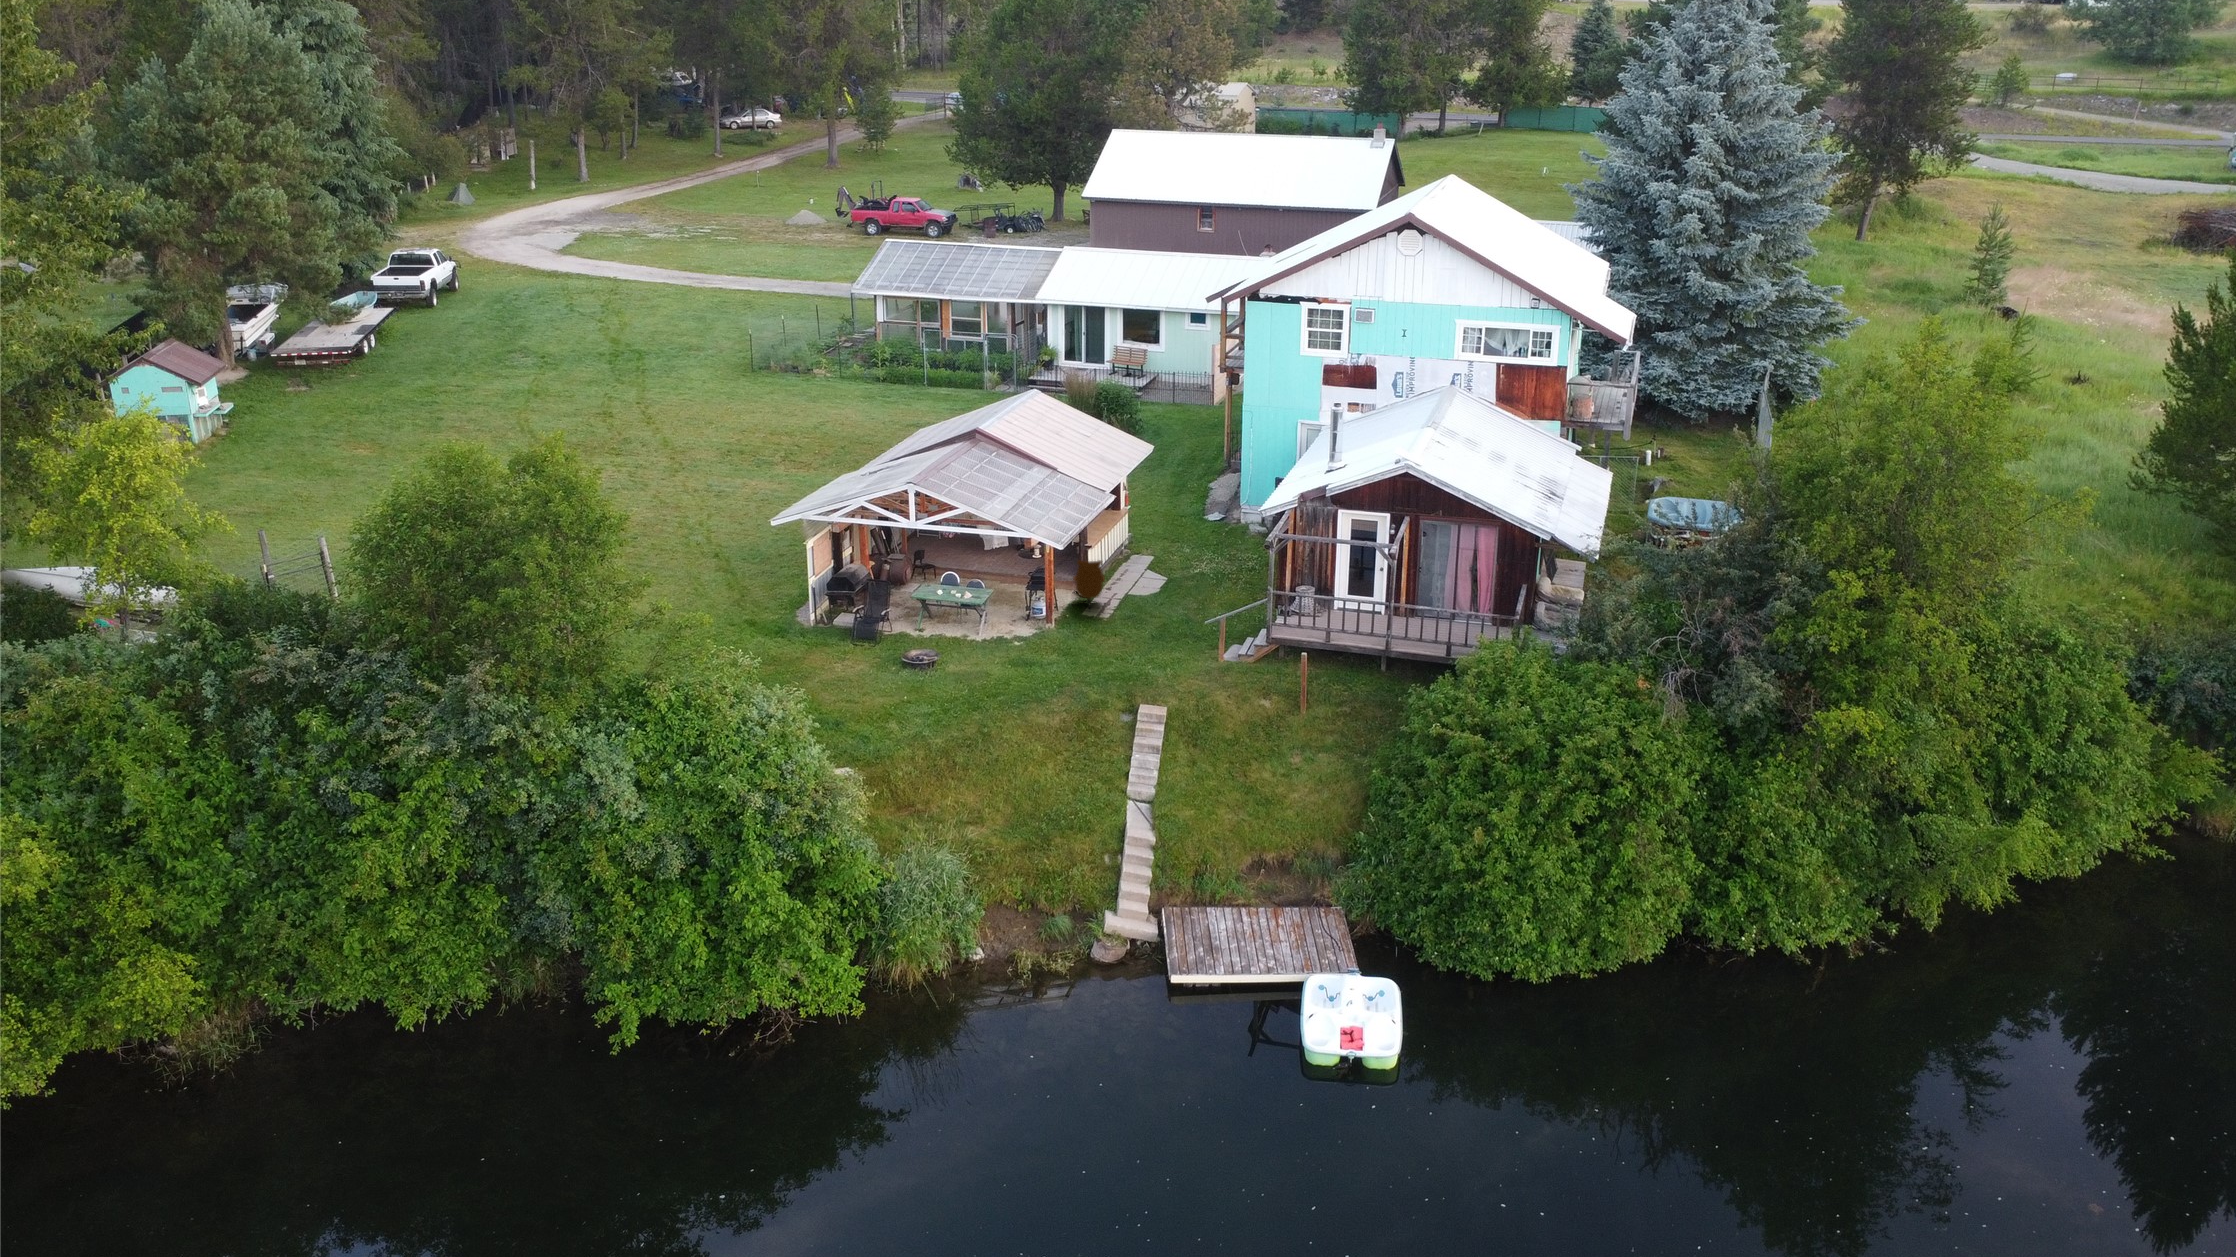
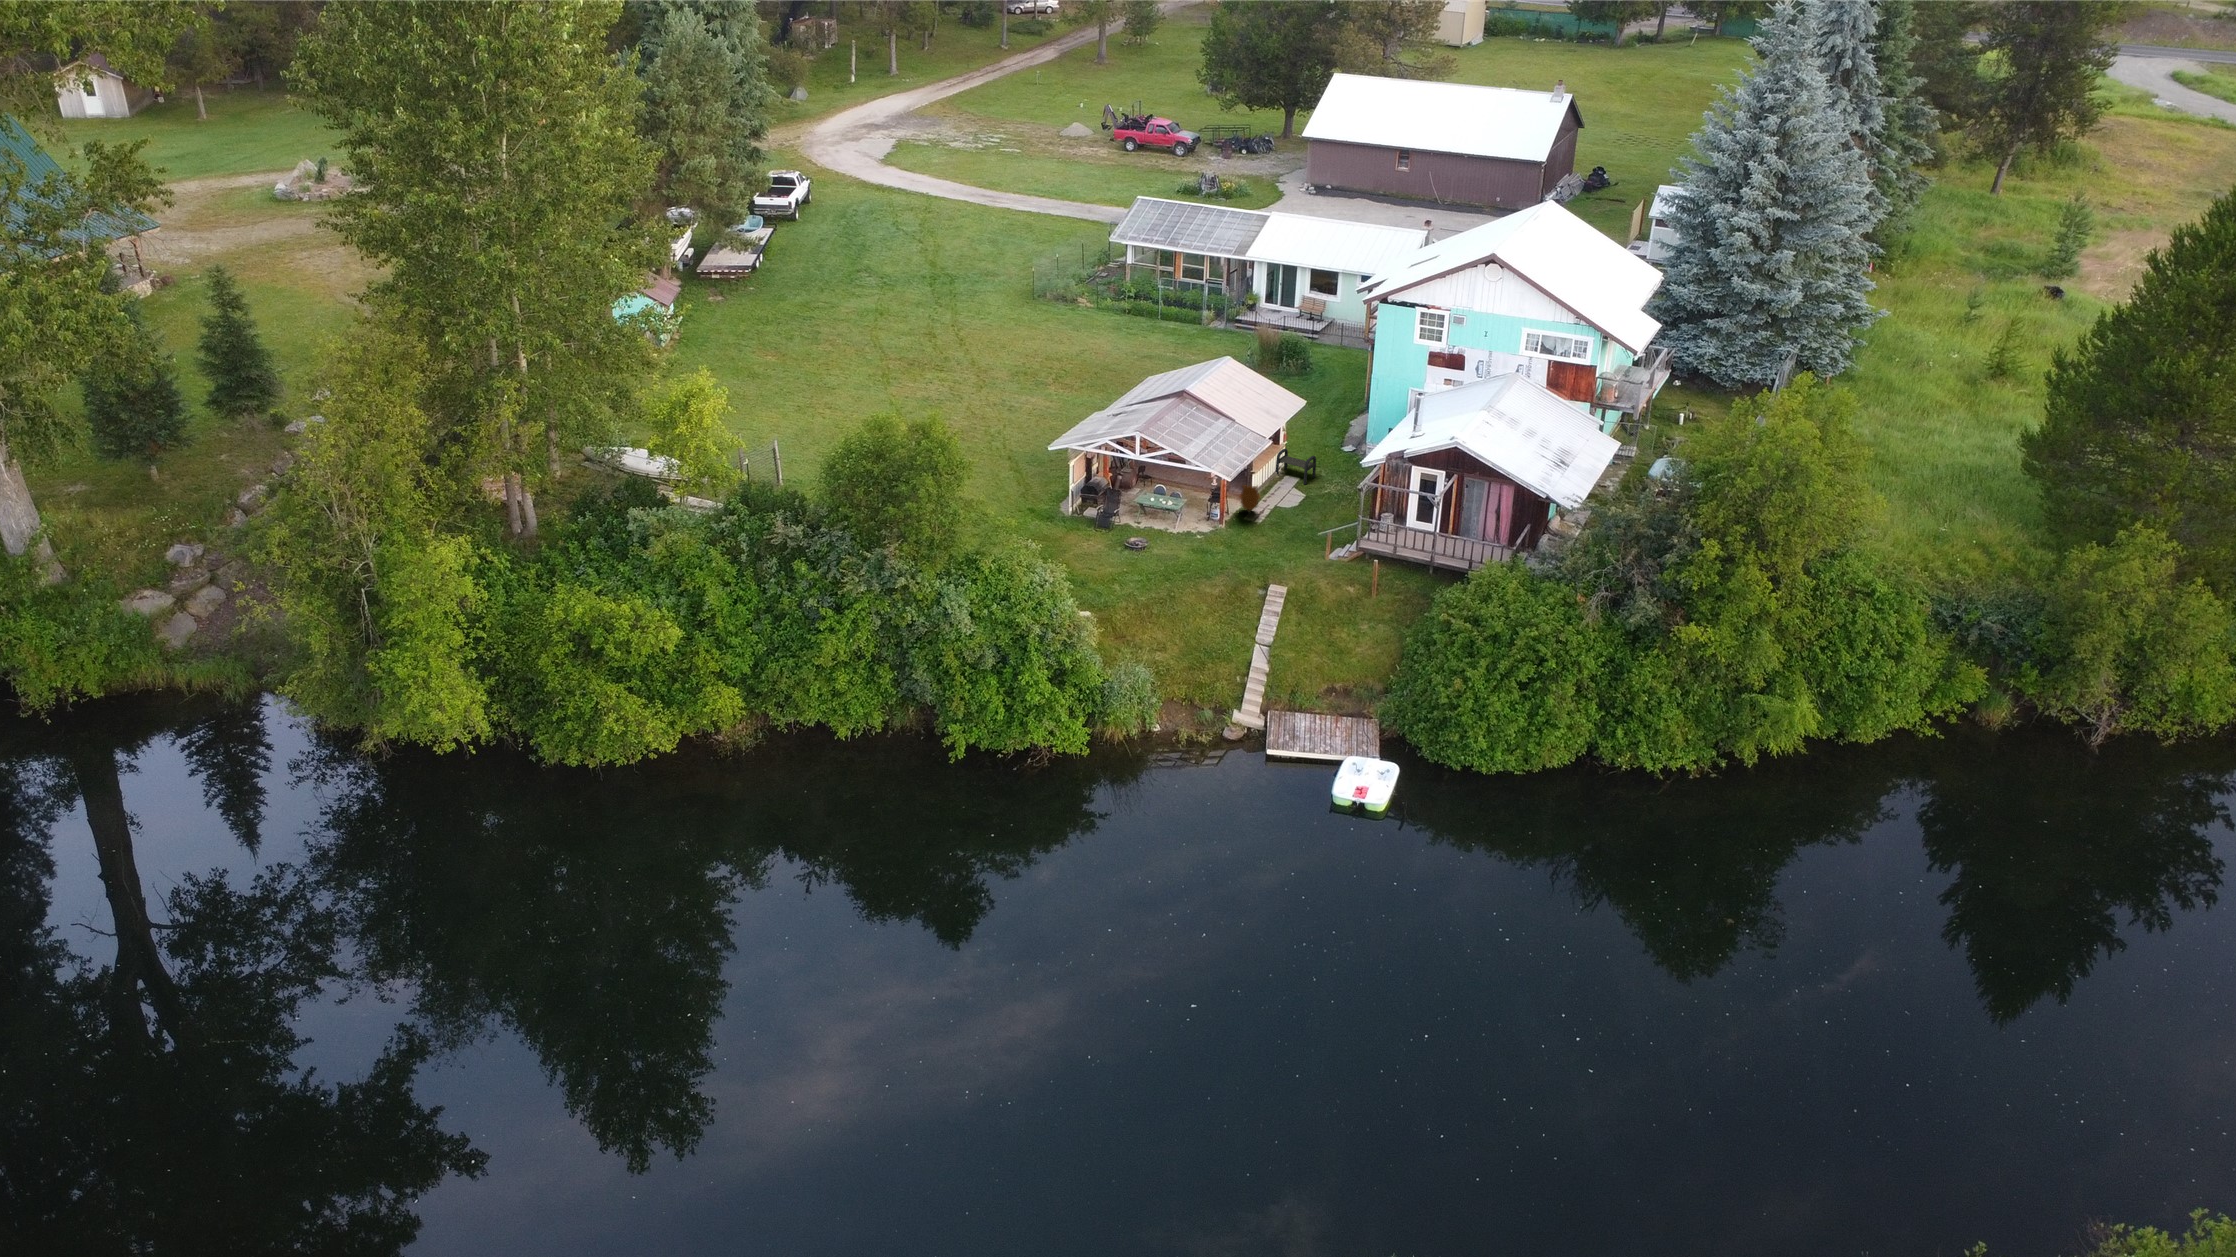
bench: none [1118,514,1176,563] -> present [1276,448,1316,484]

